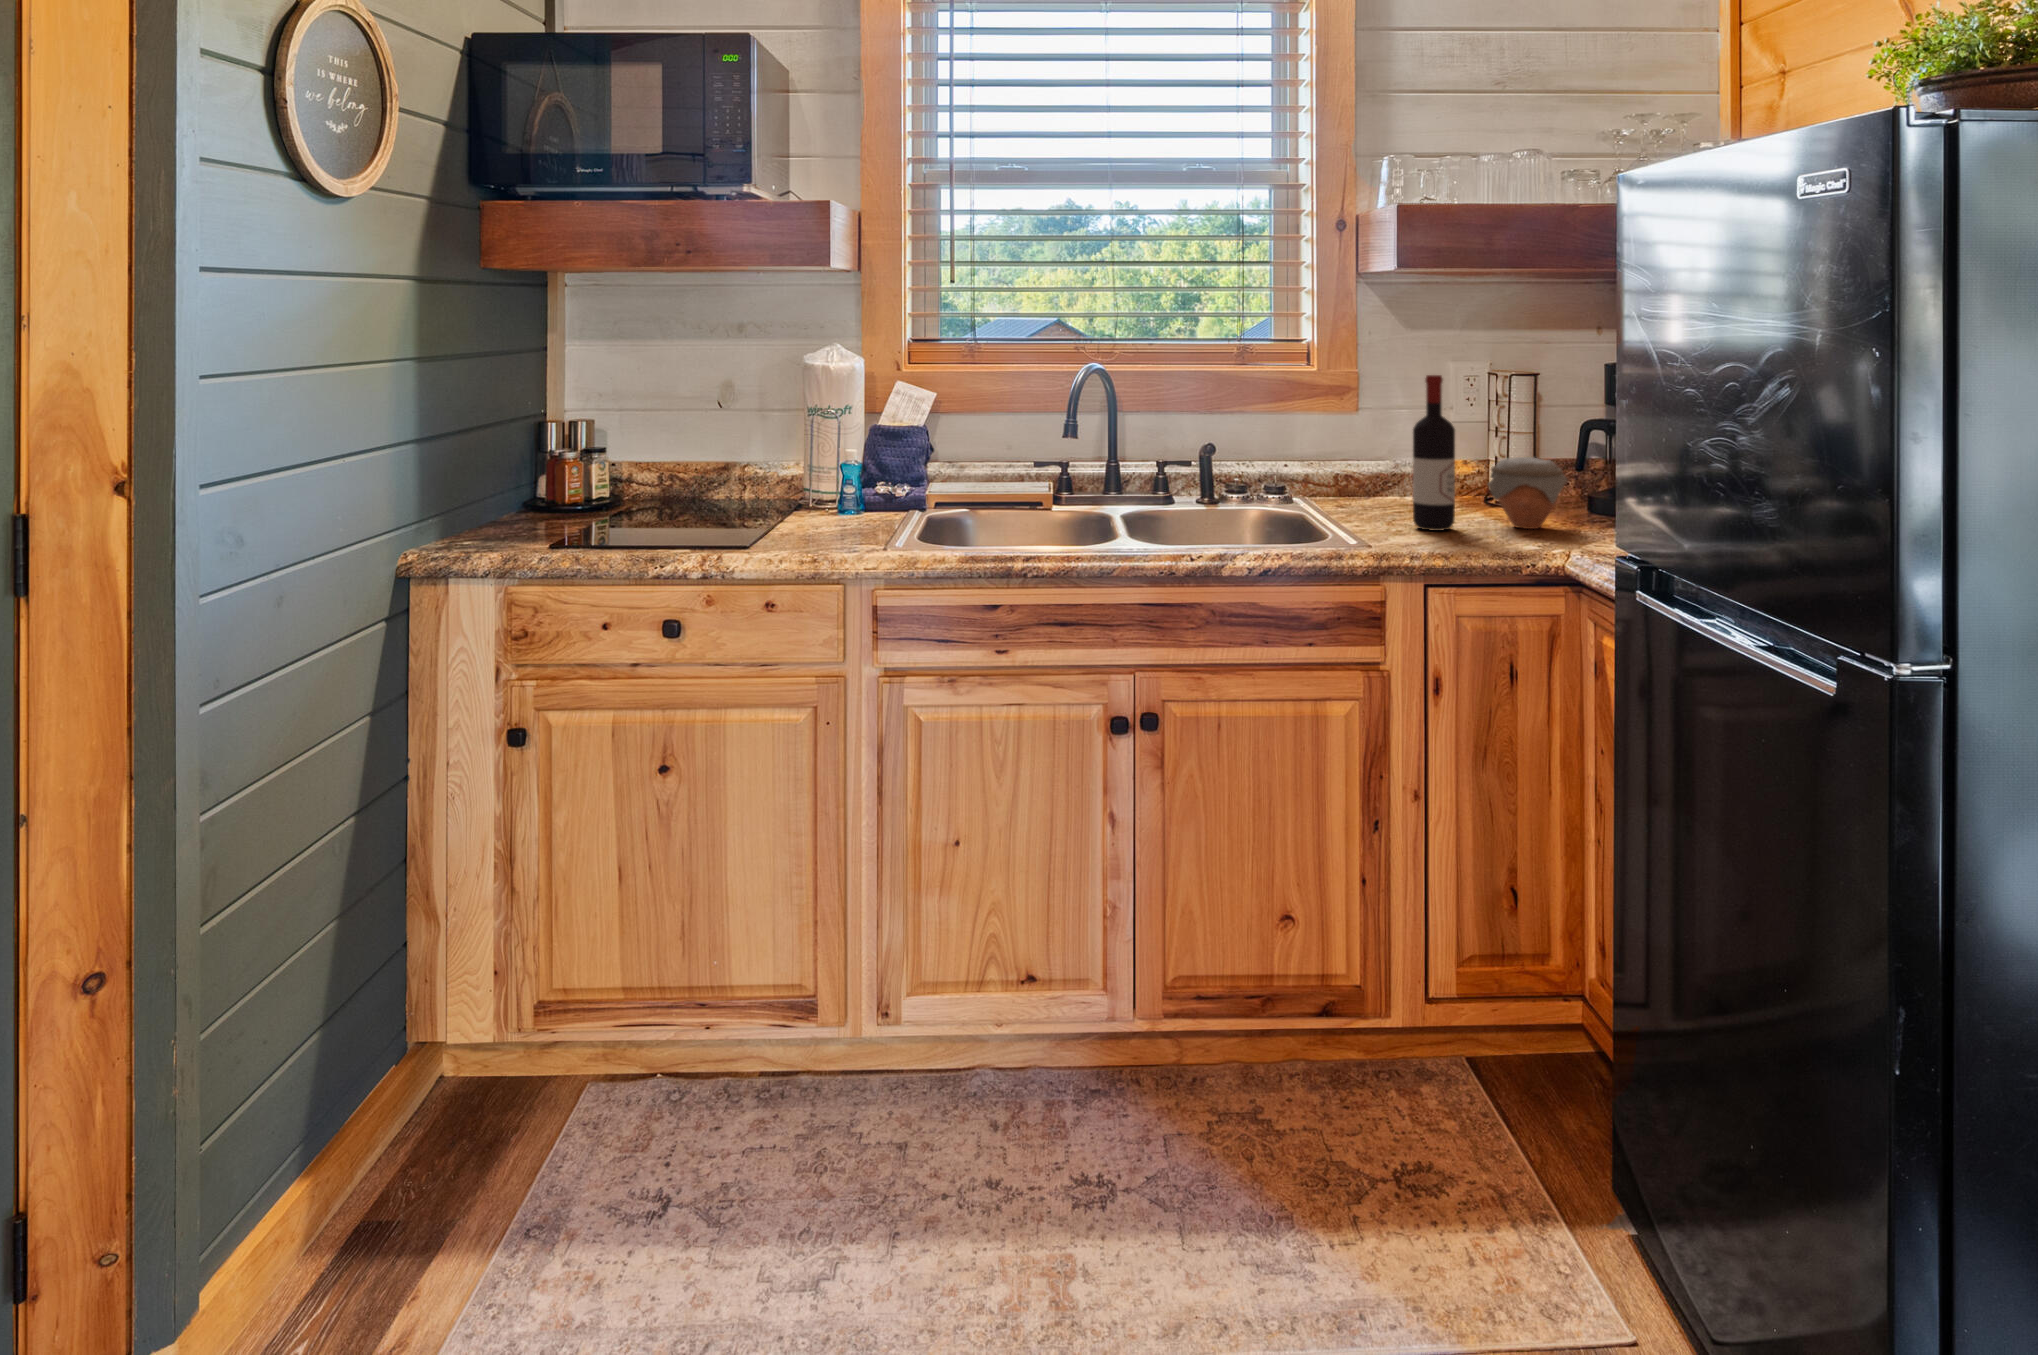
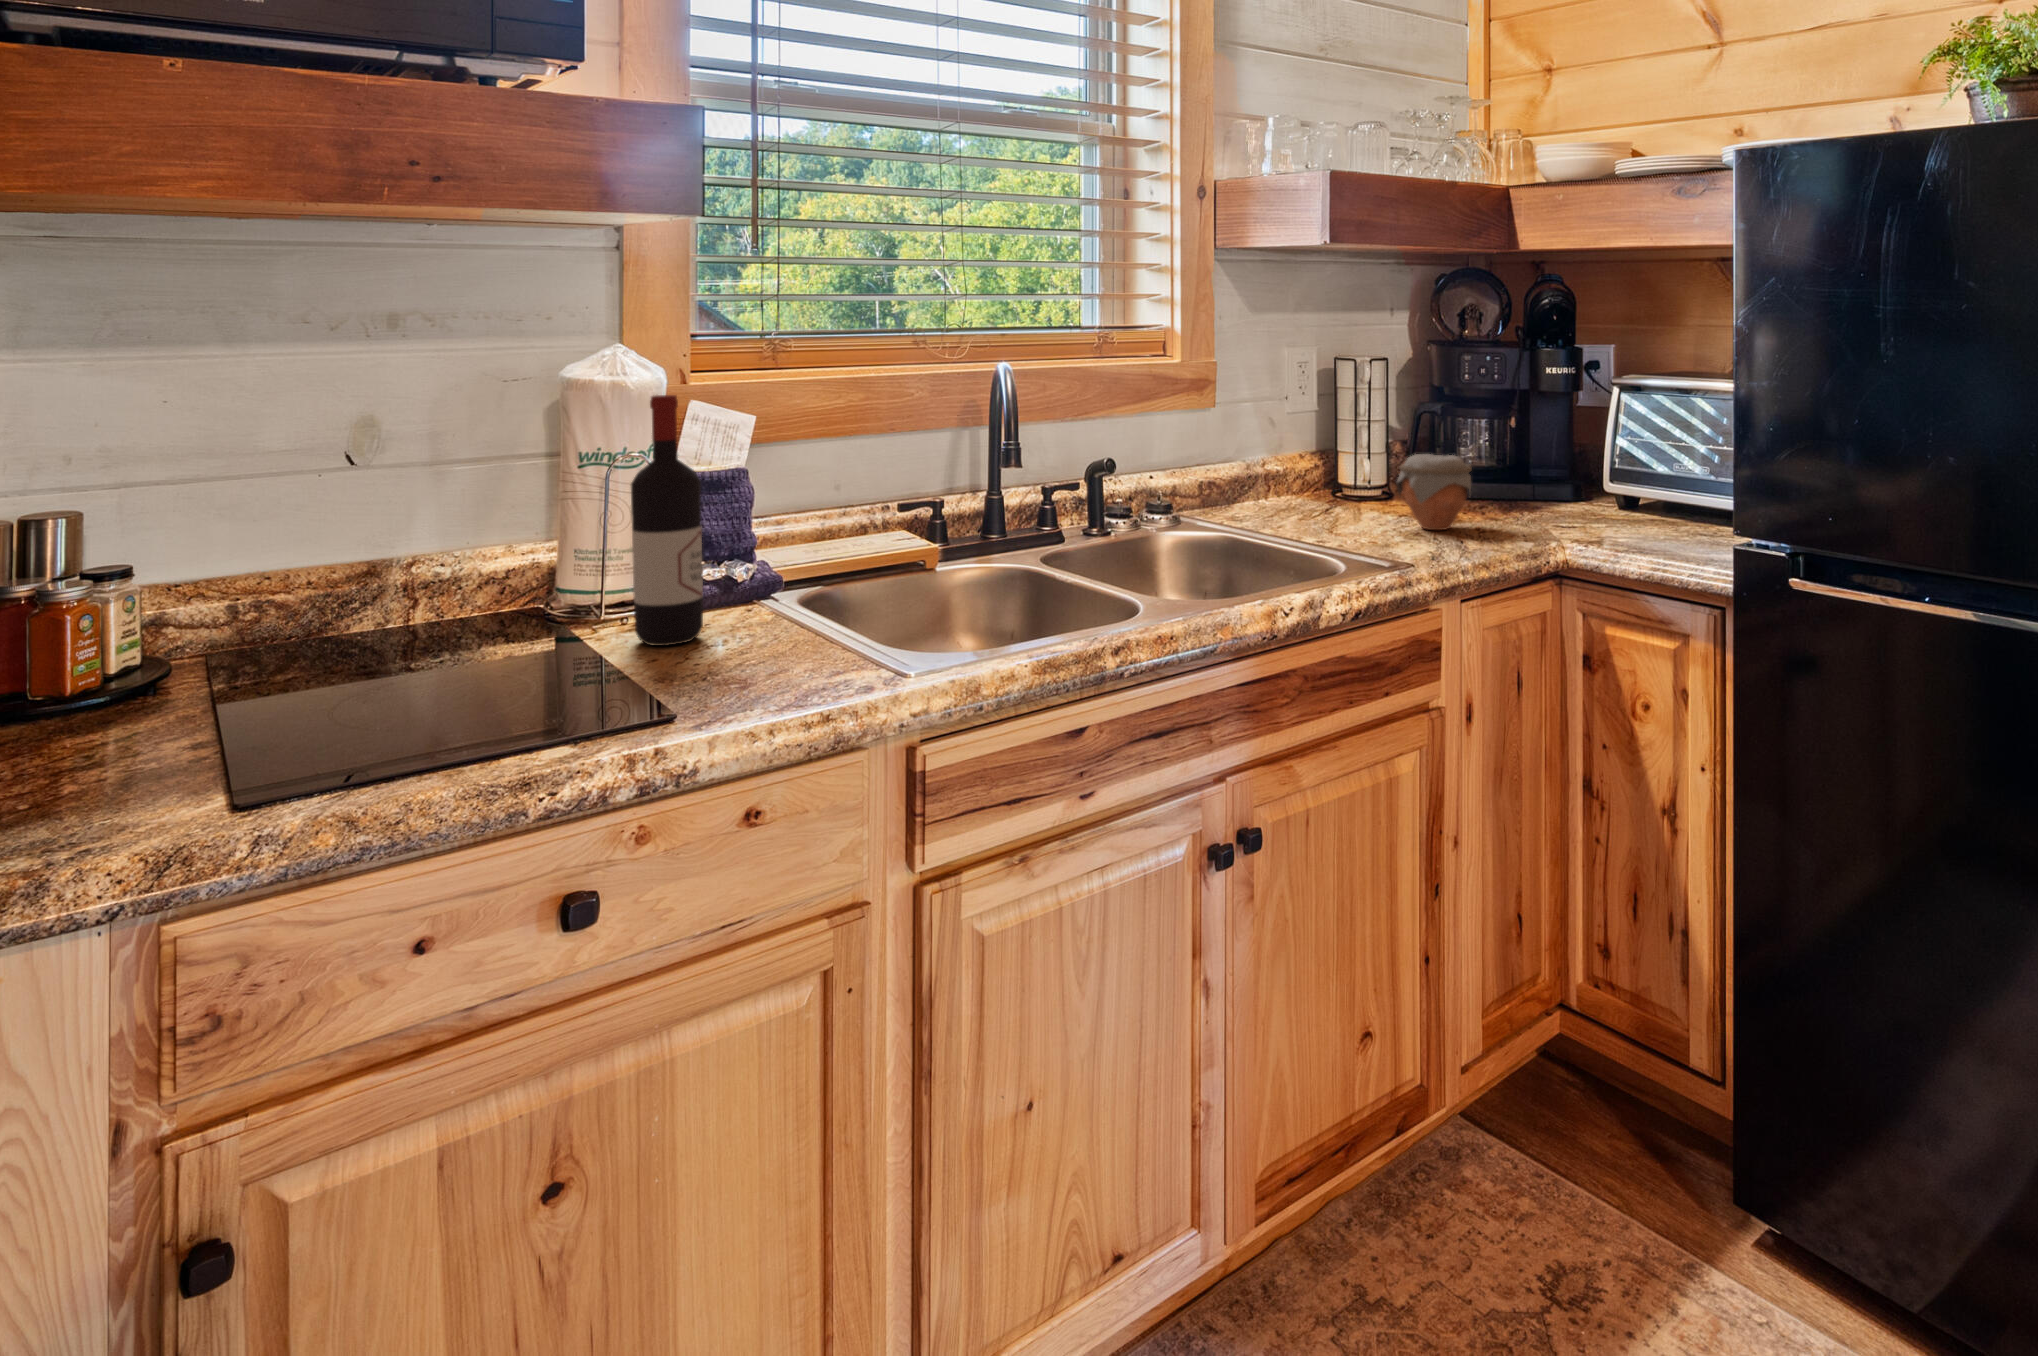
wine bottle: present [1413,375,1455,531] -> present [631,395,703,646]

